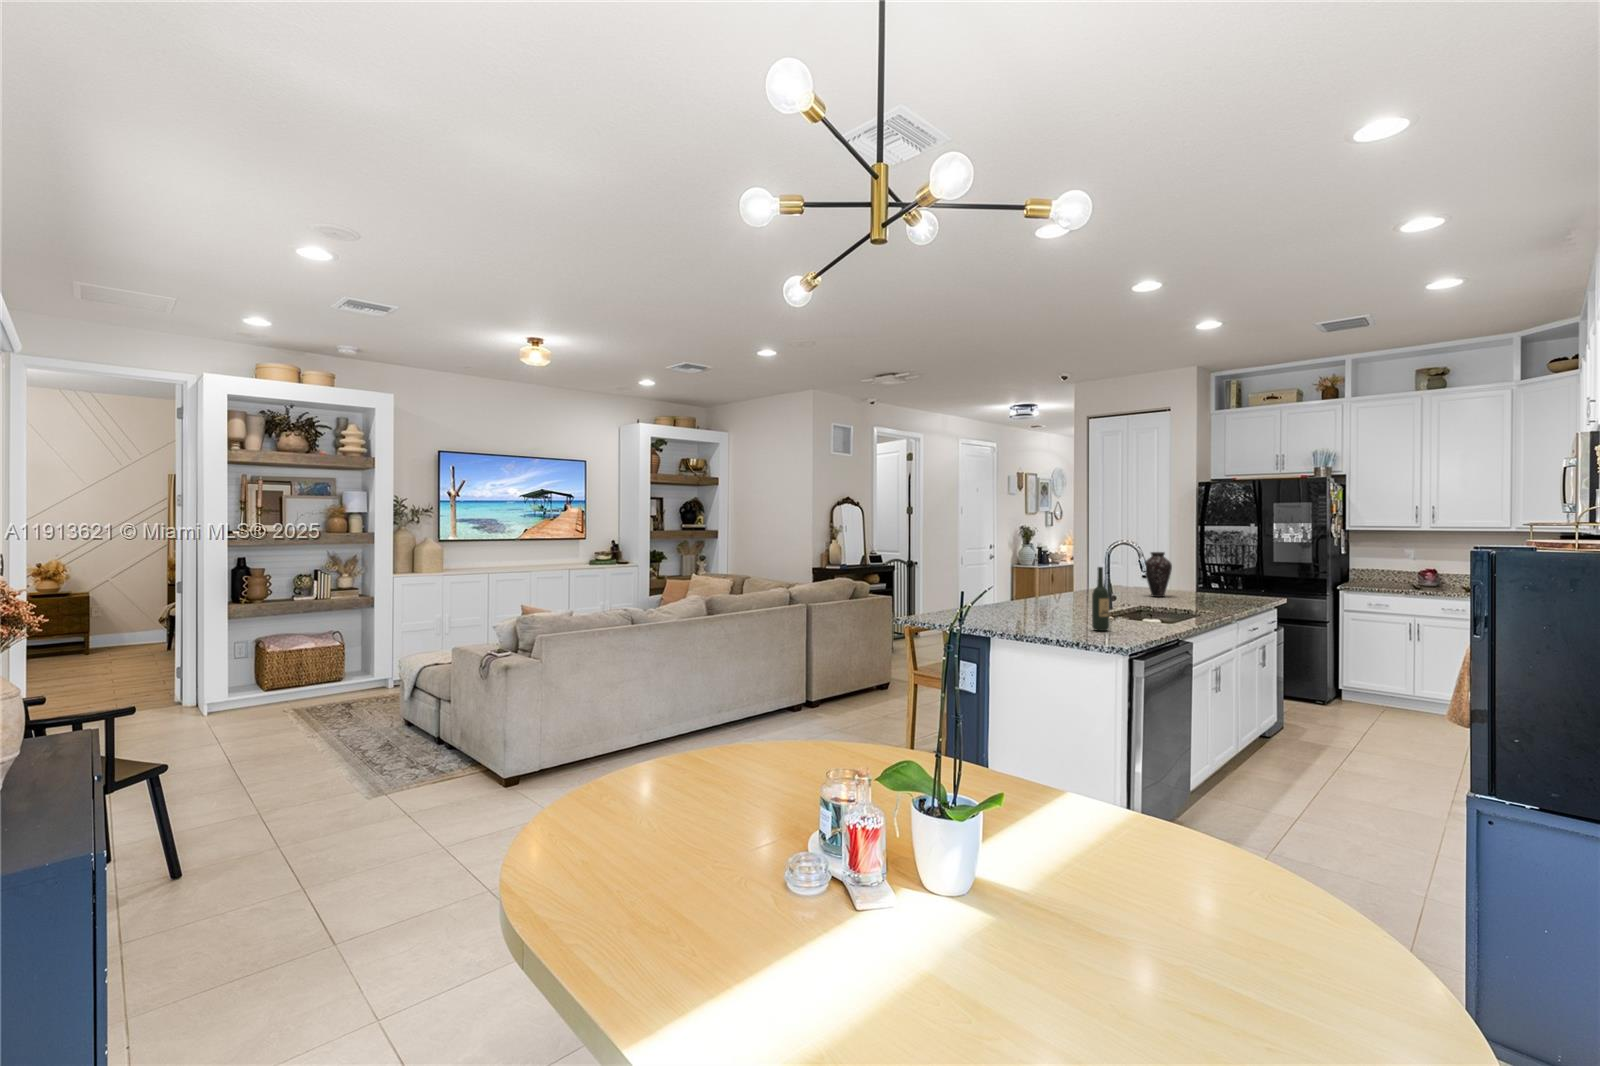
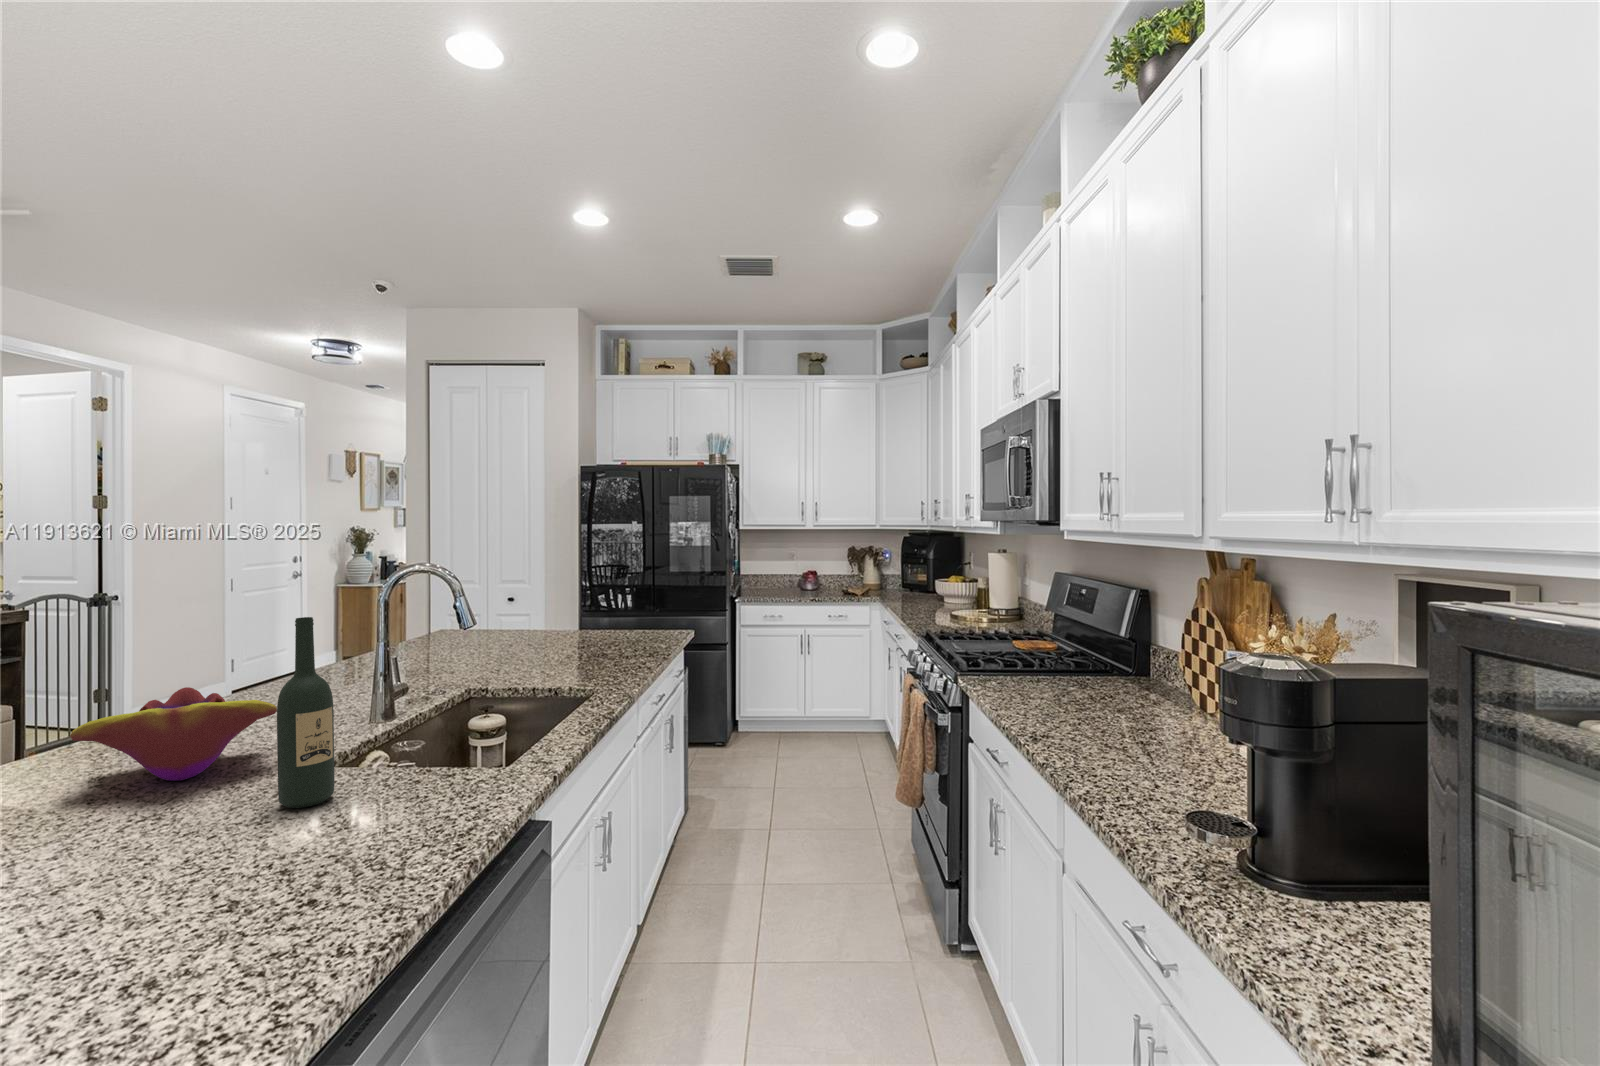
vase: present [1145,552,1172,597] -> none [493,562,538,638]
decorative bowl: none [1025,592,1081,622] -> present [70,687,277,781]

